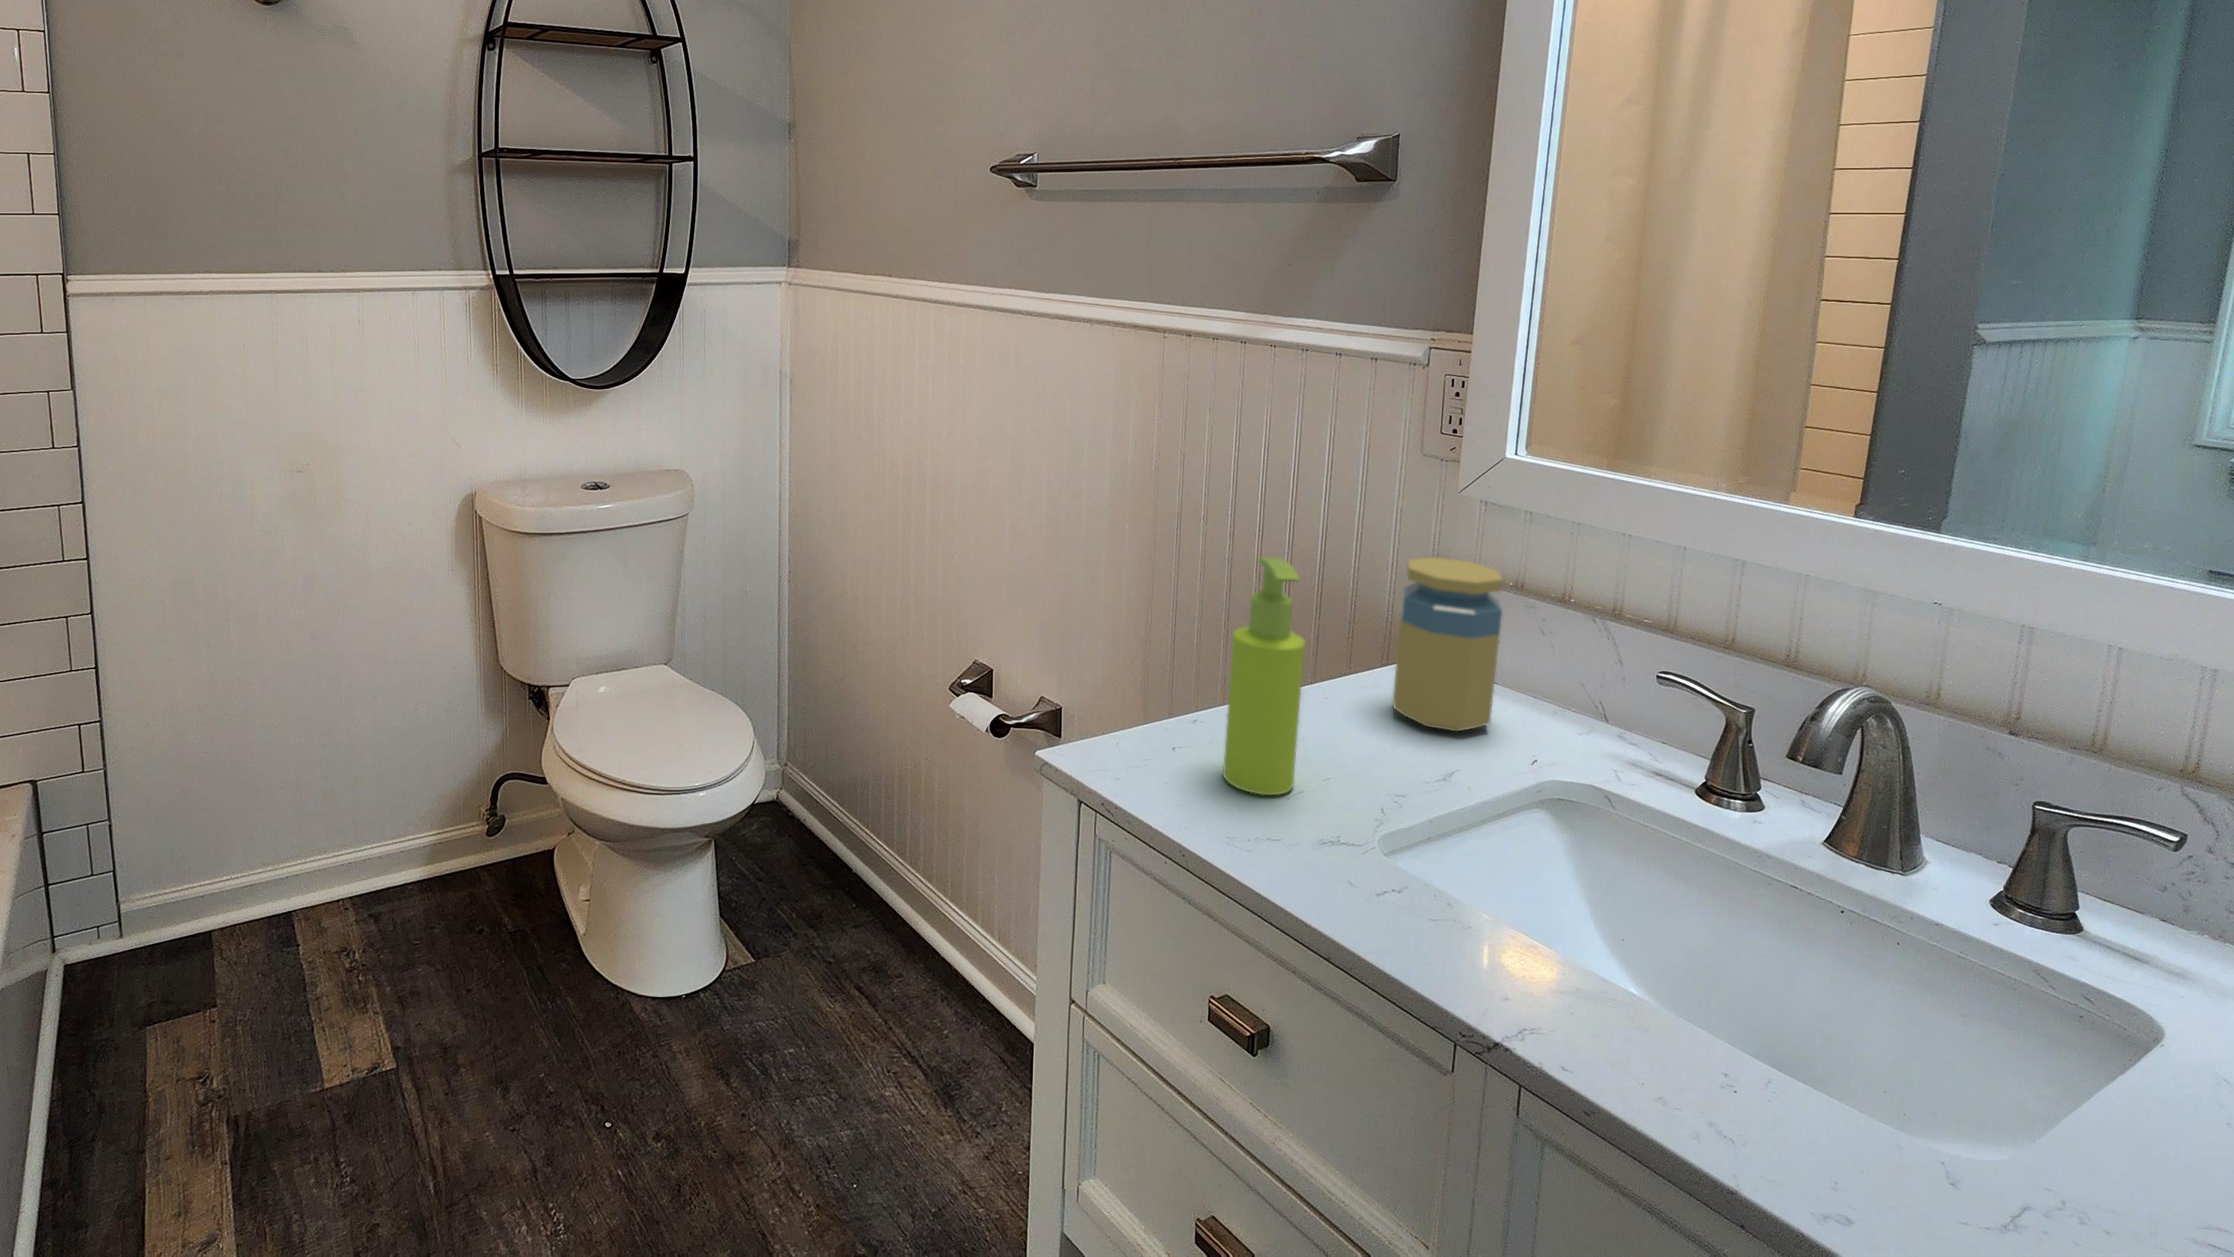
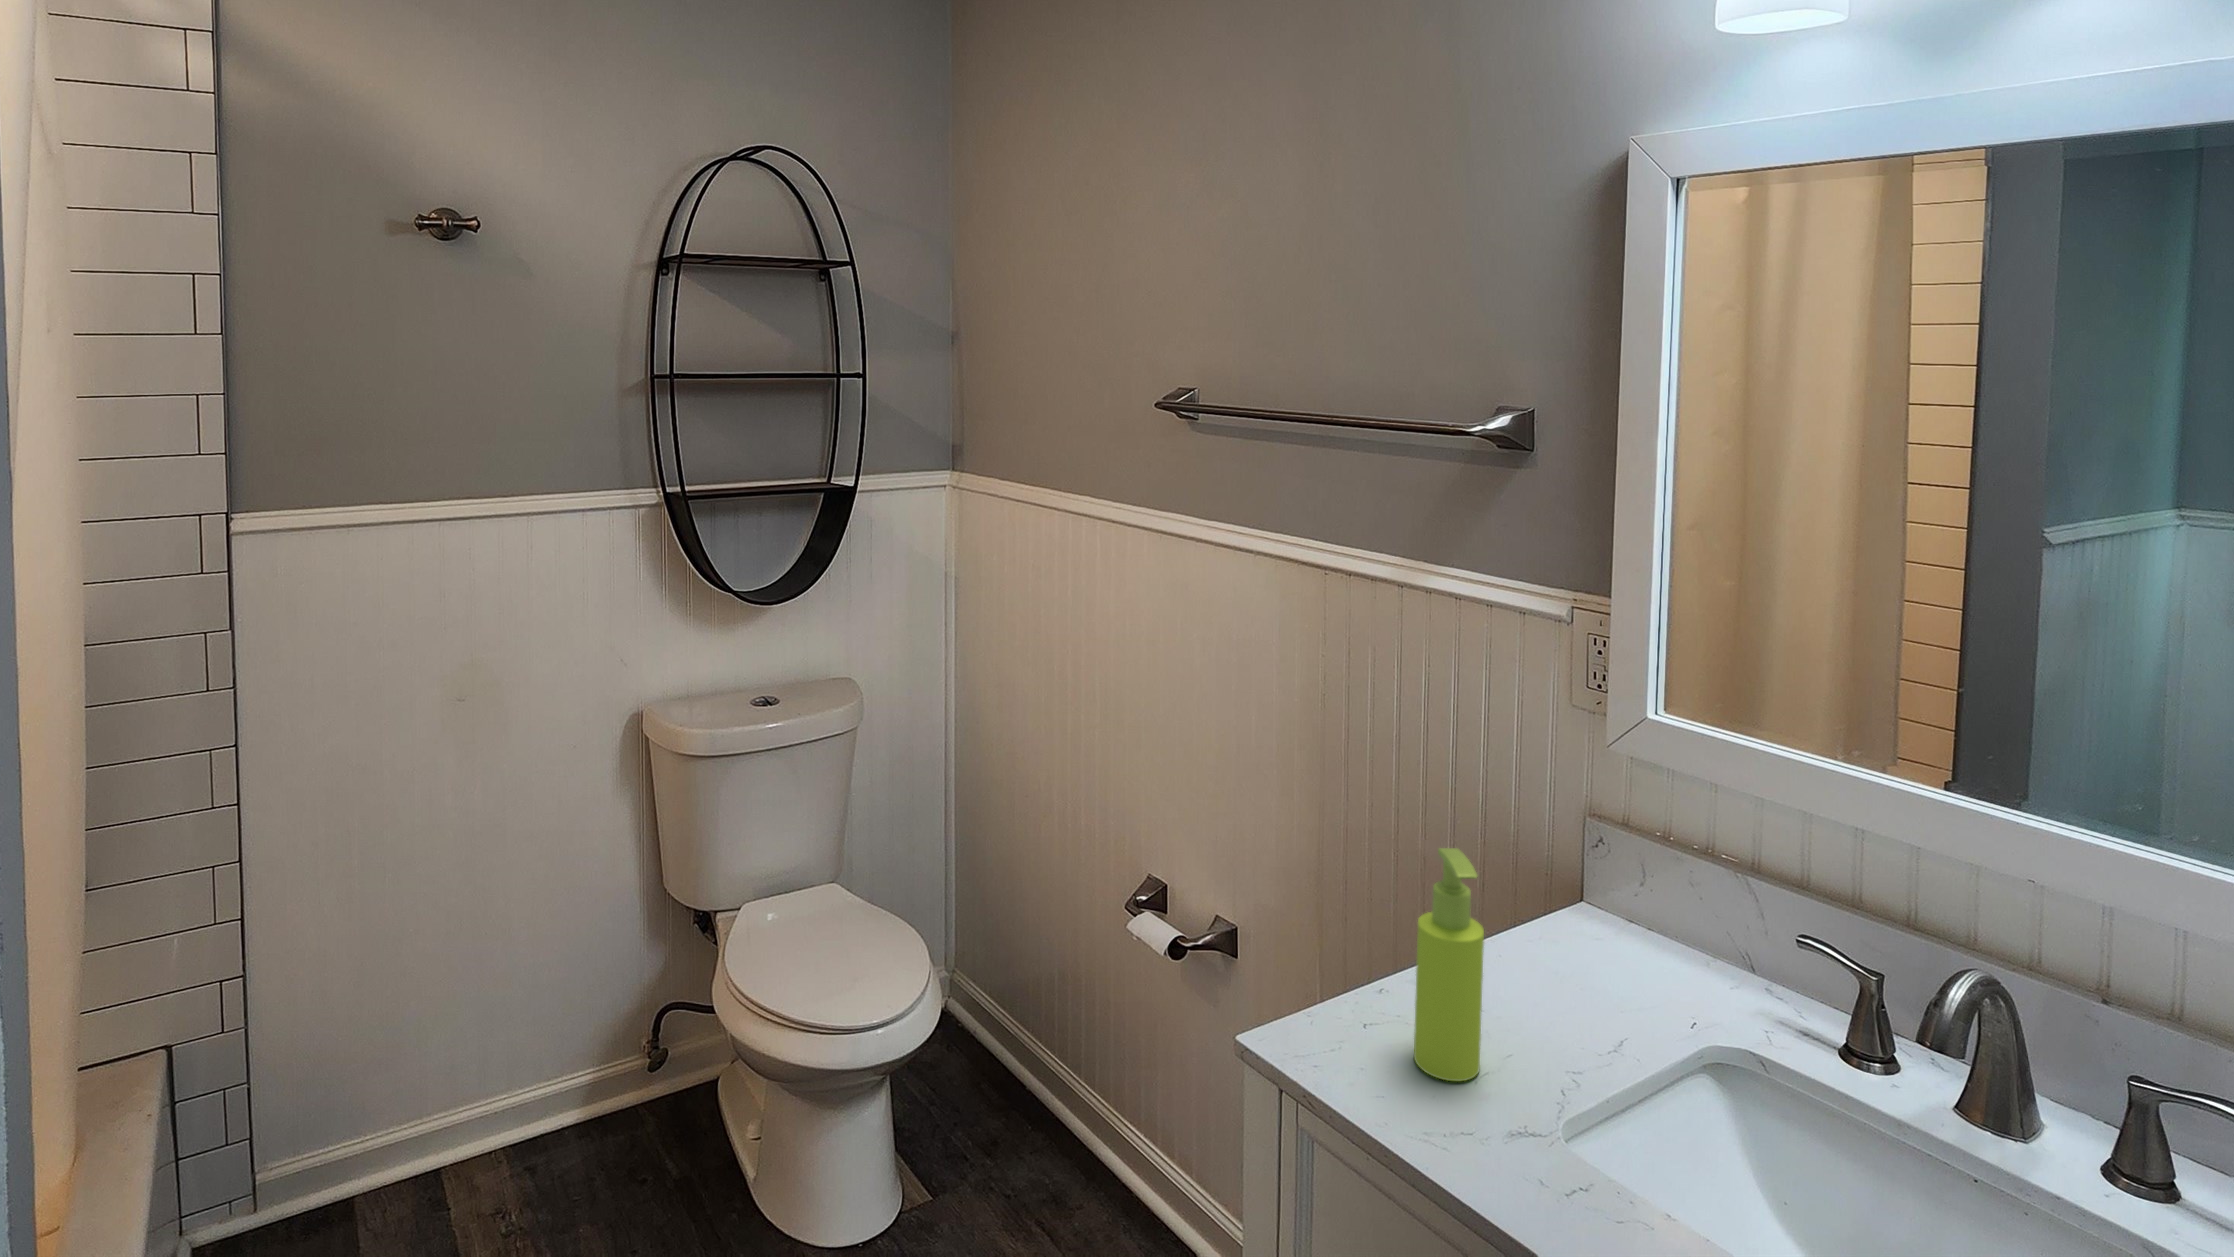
jar: present [1393,557,1502,731] -> none [1561,819,1655,993]

